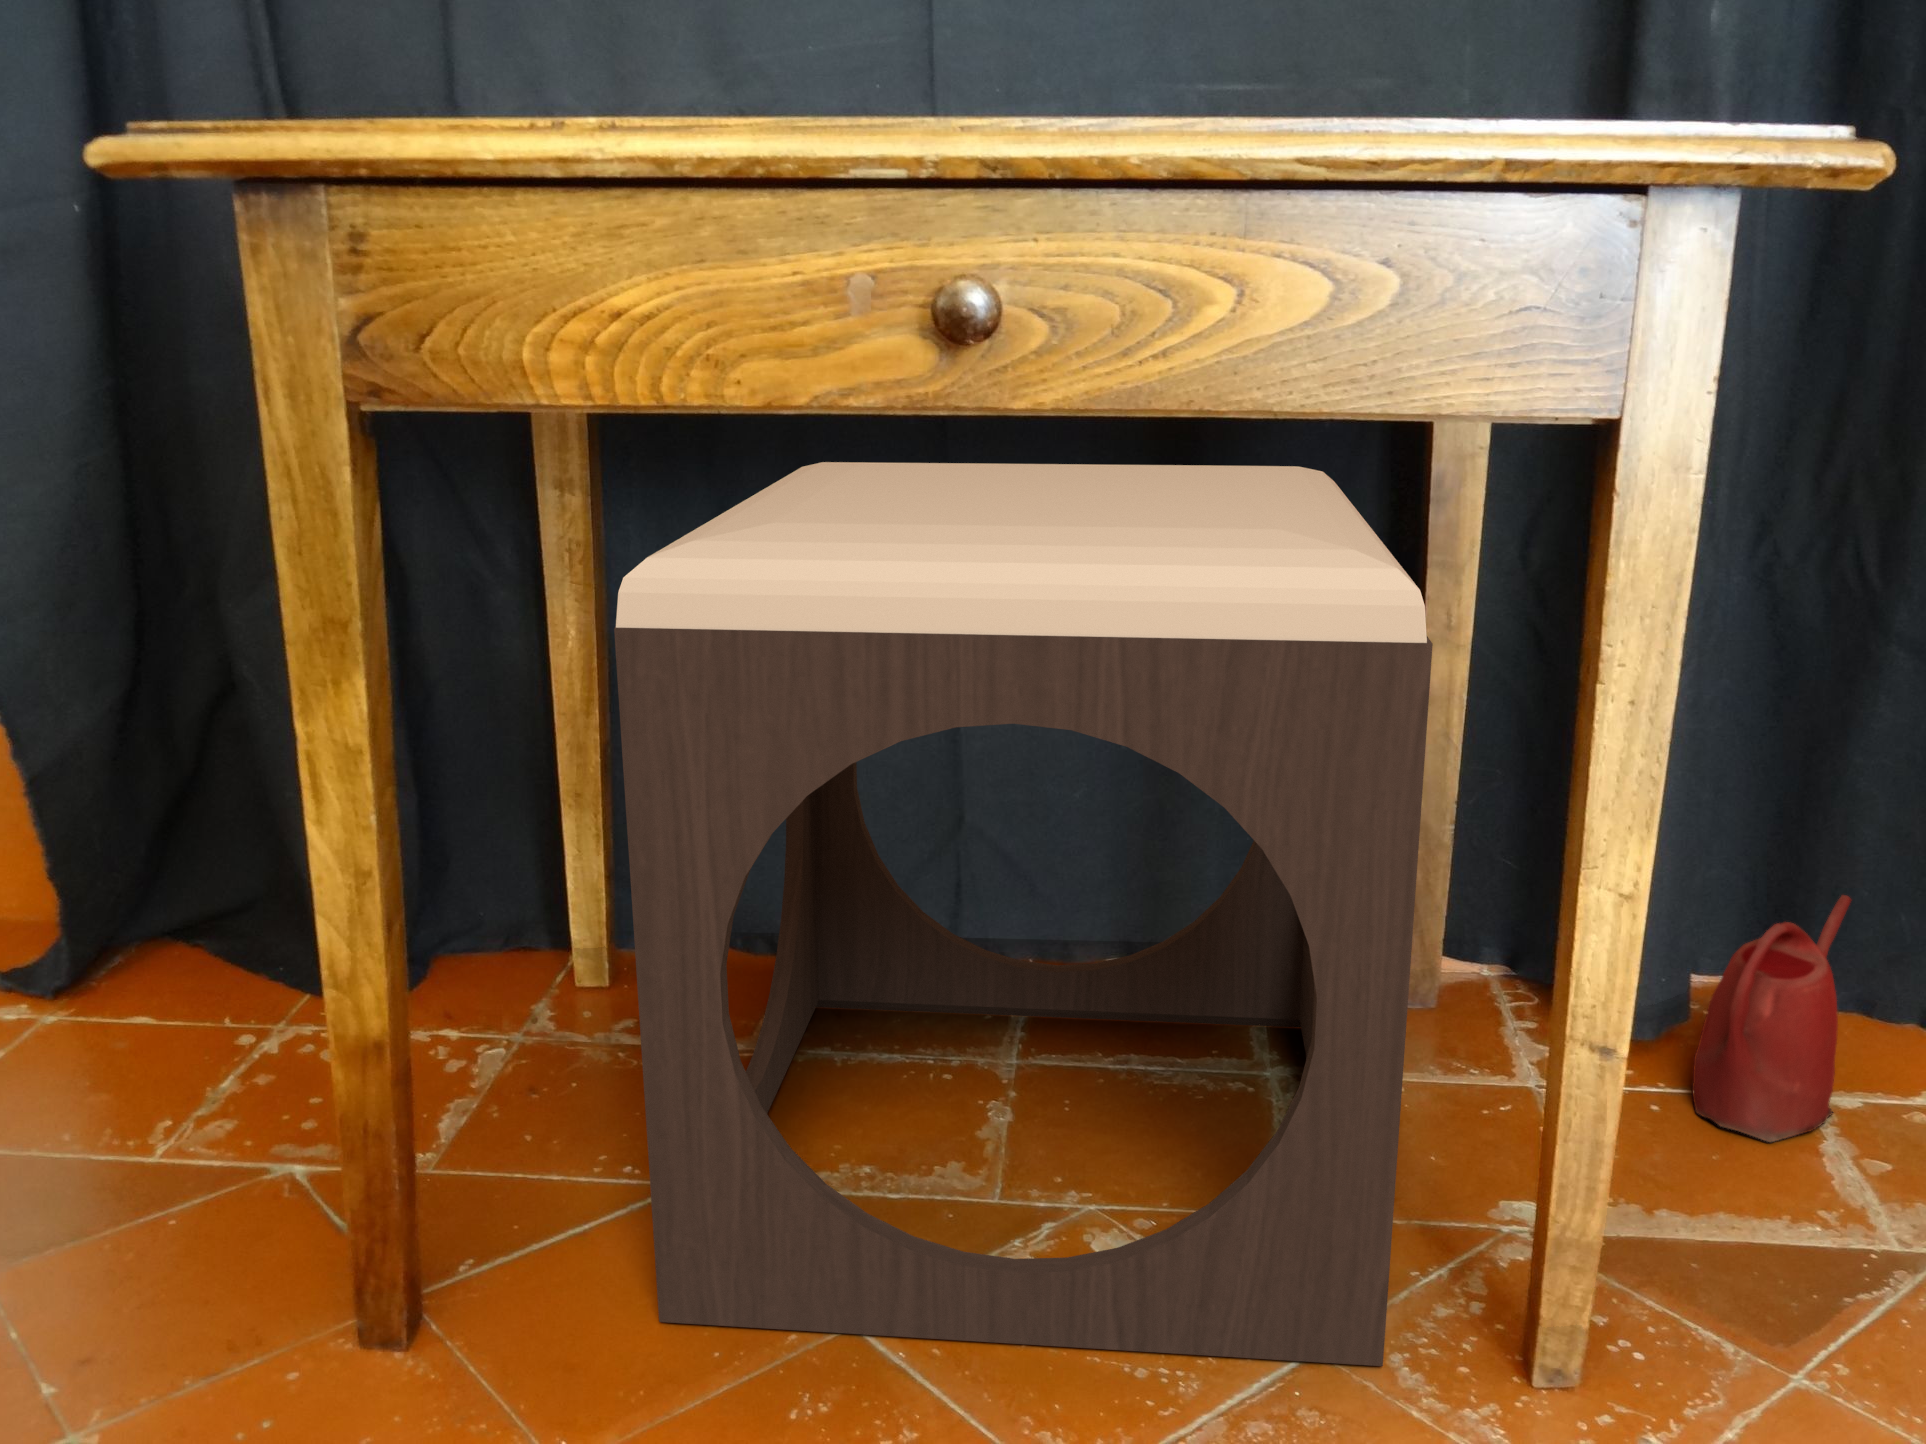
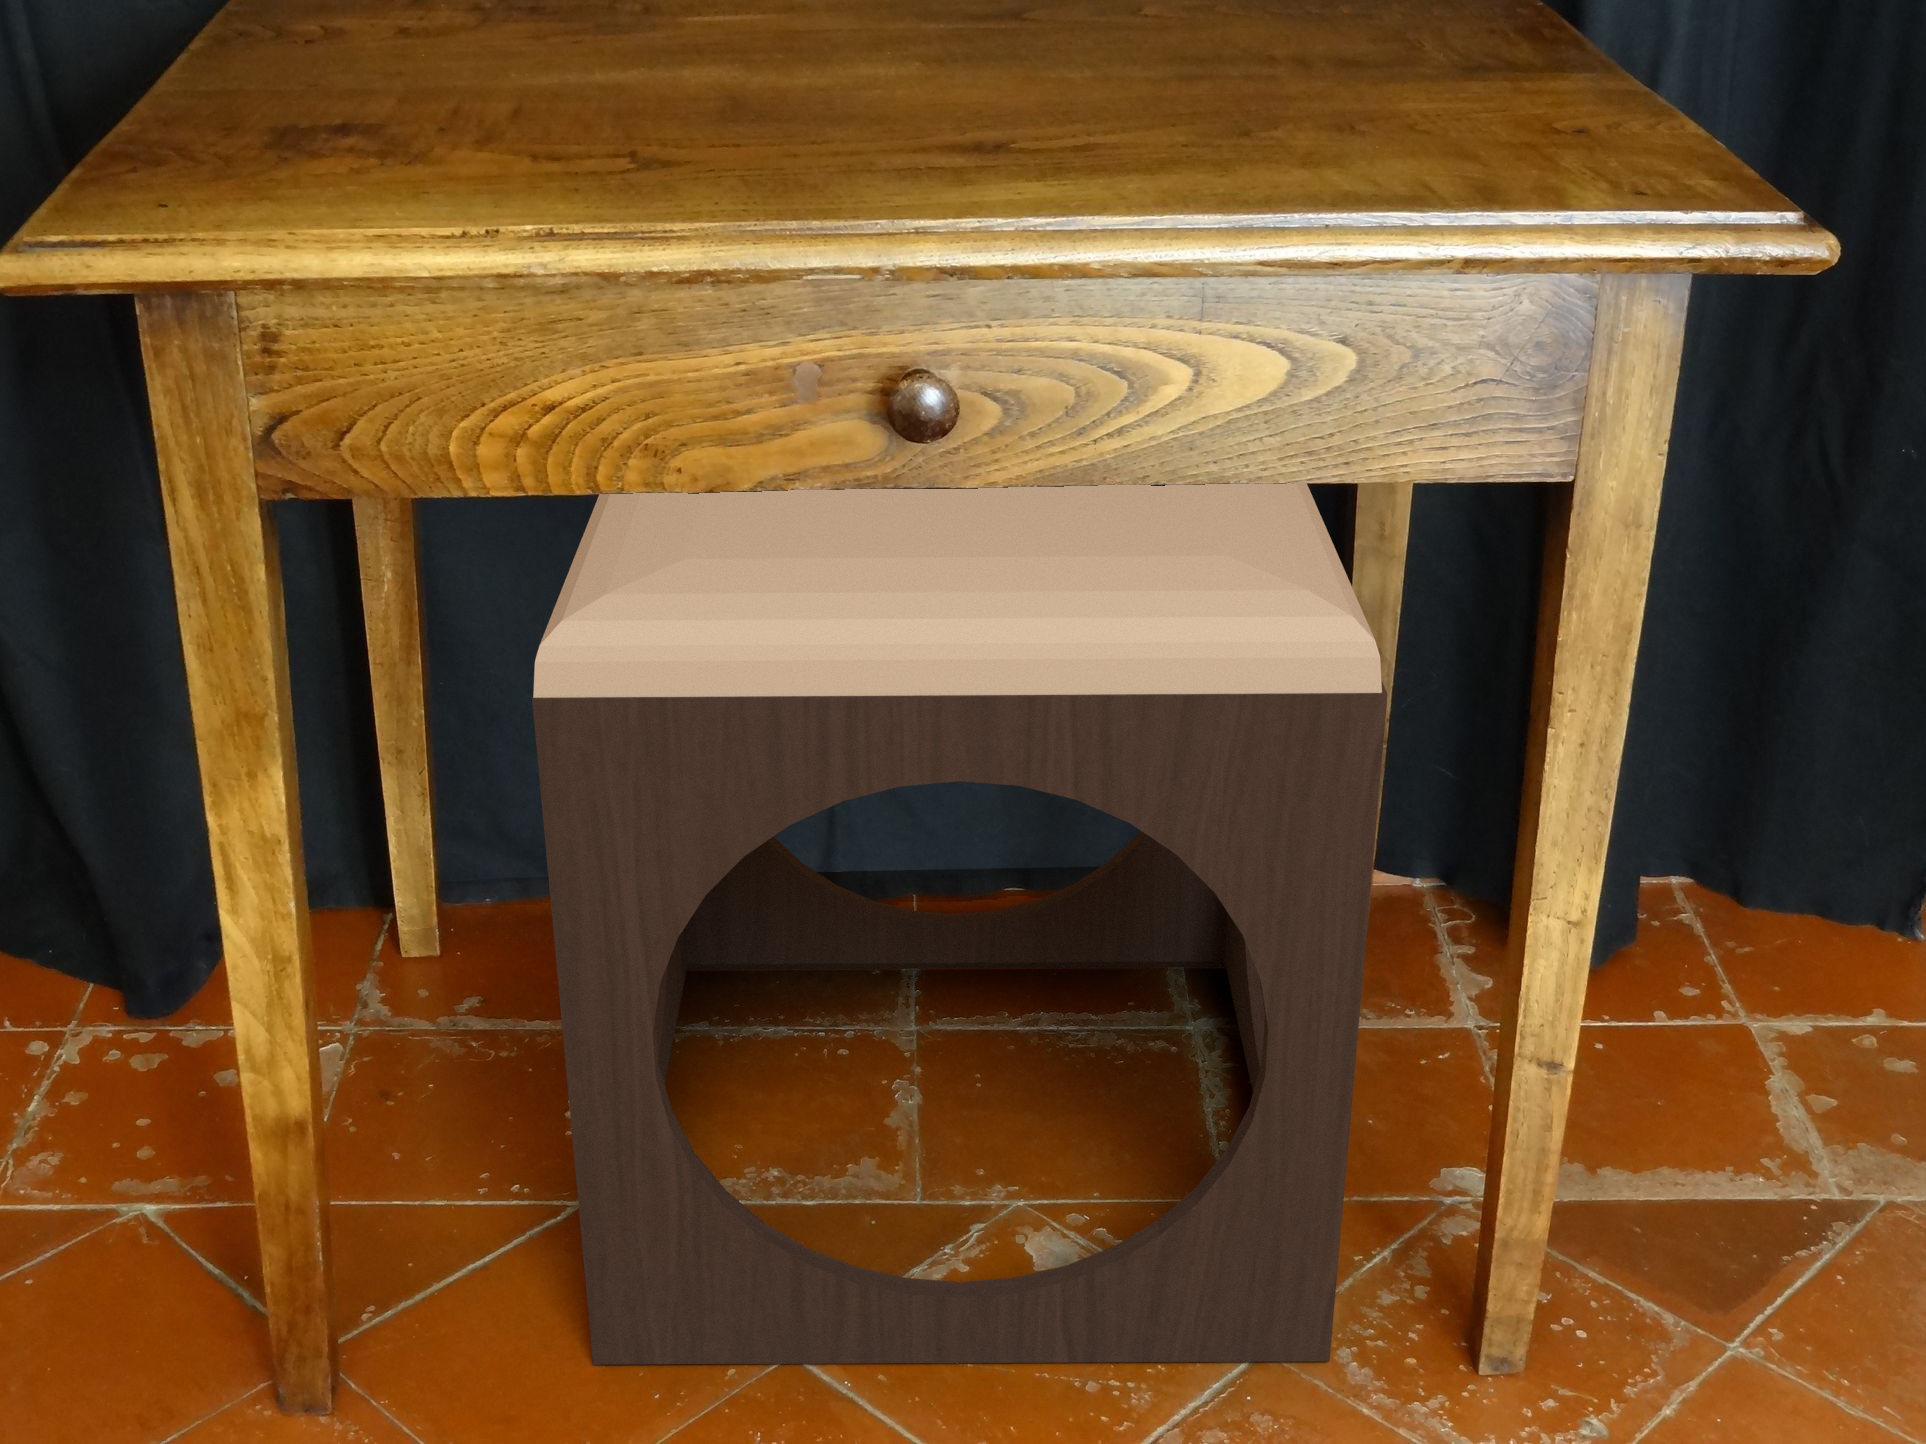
watering can: present [1692,895,1852,1142] -> none [1640,805,1813,1083]

